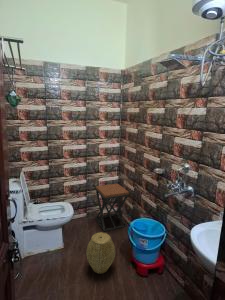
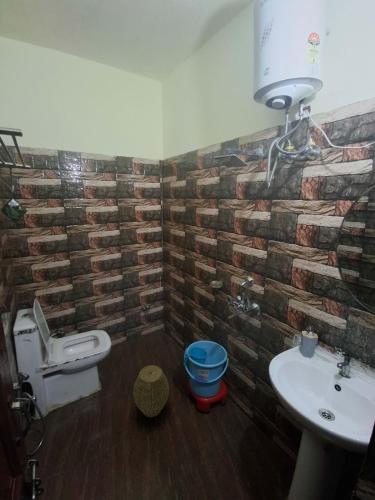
stool: present [95,183,129,232] -> none [137,297,178,358]

